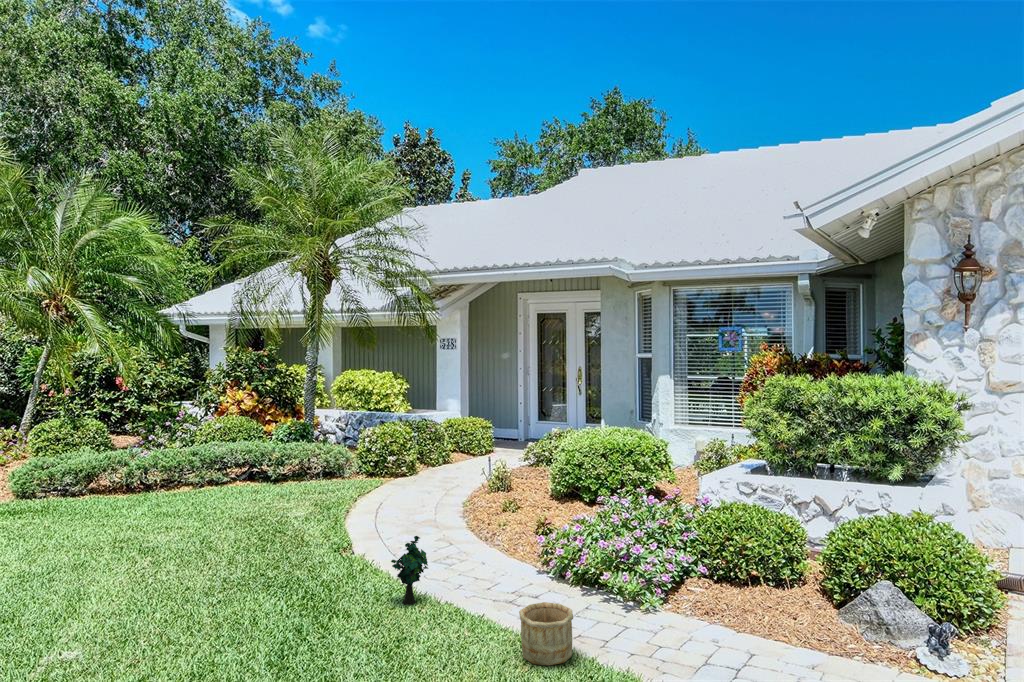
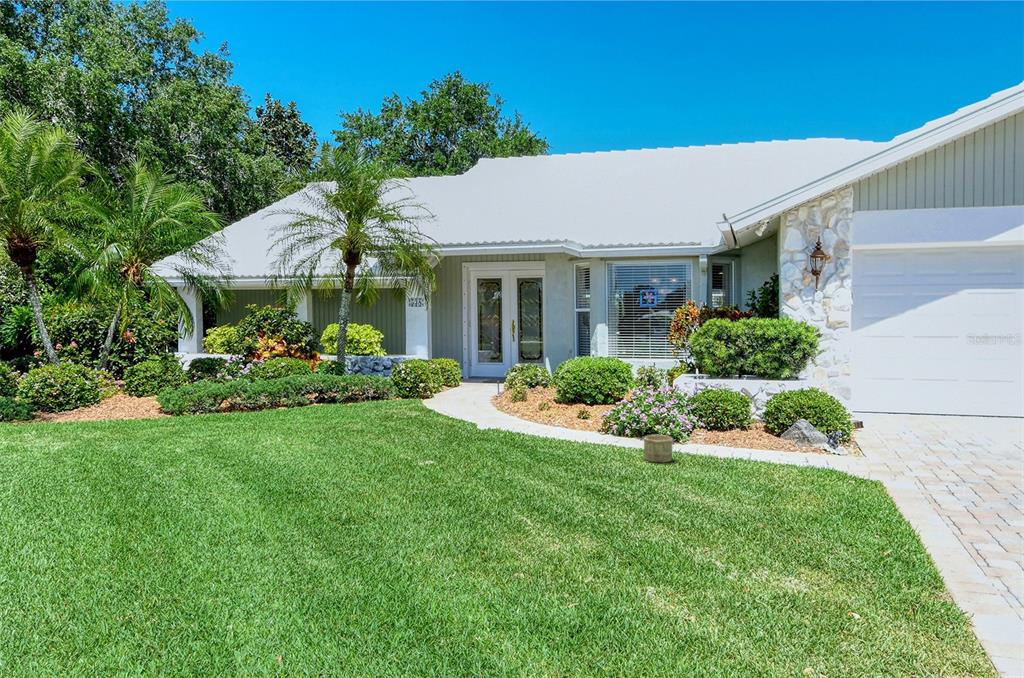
decorative plant: present [391,536,428,605] -> none [543,410,565,450]

